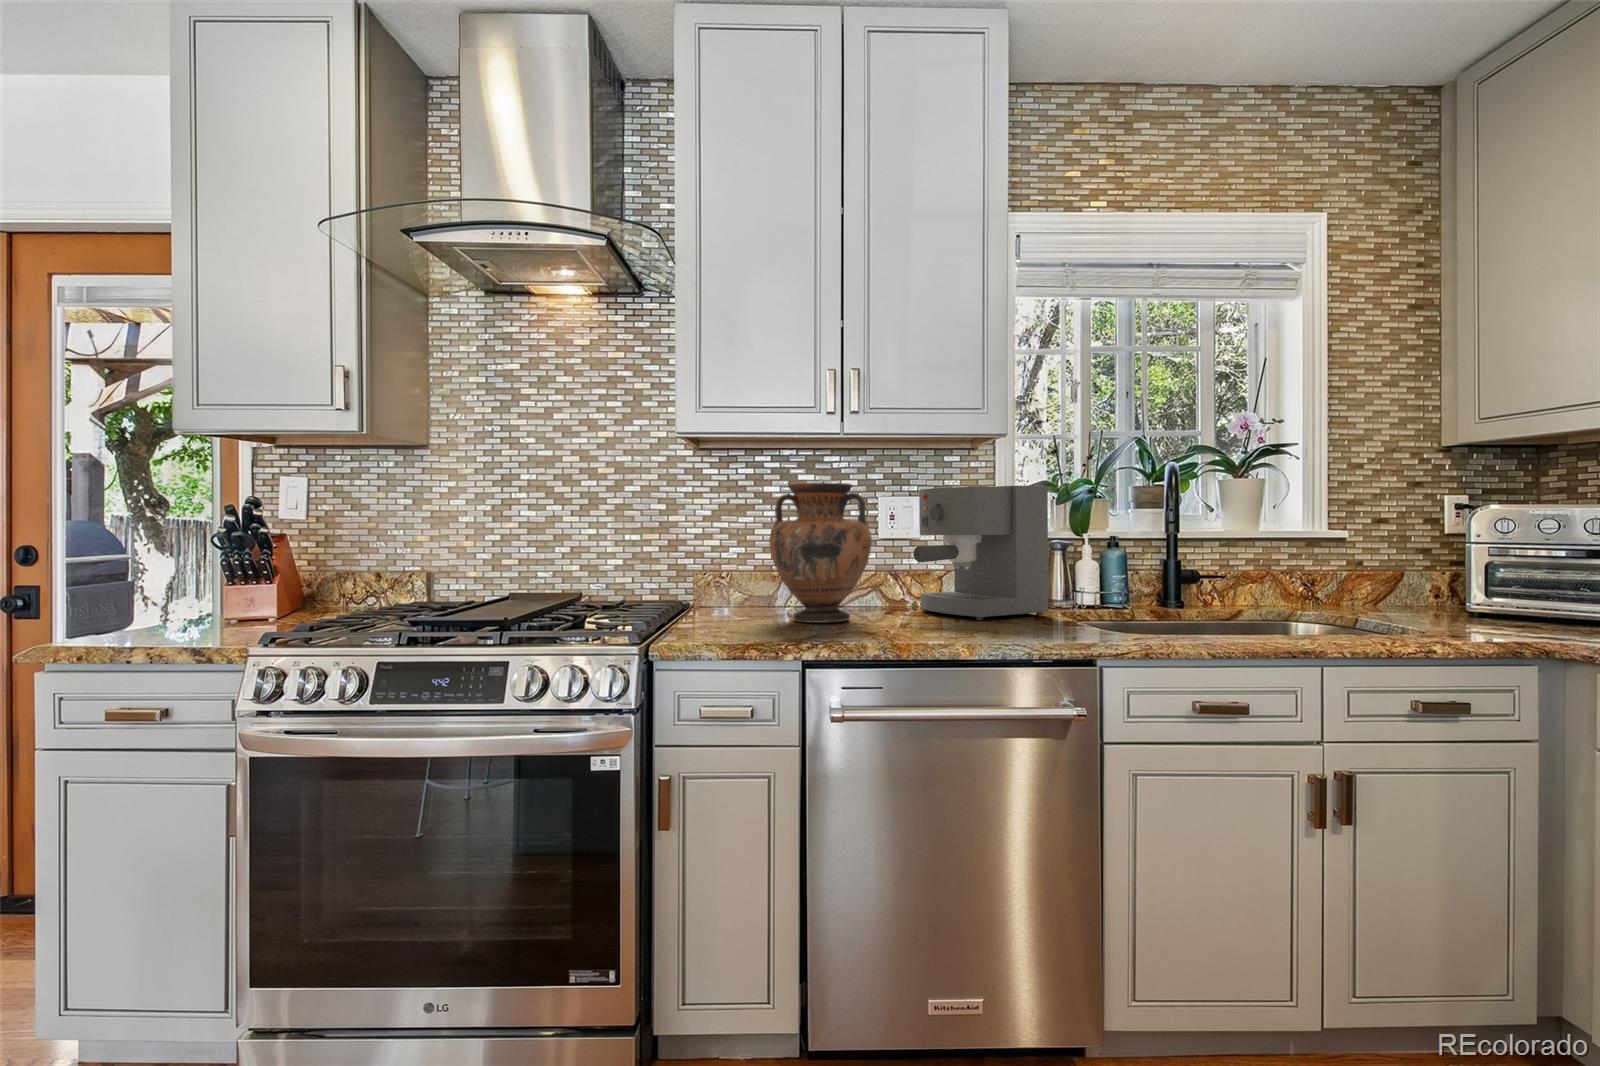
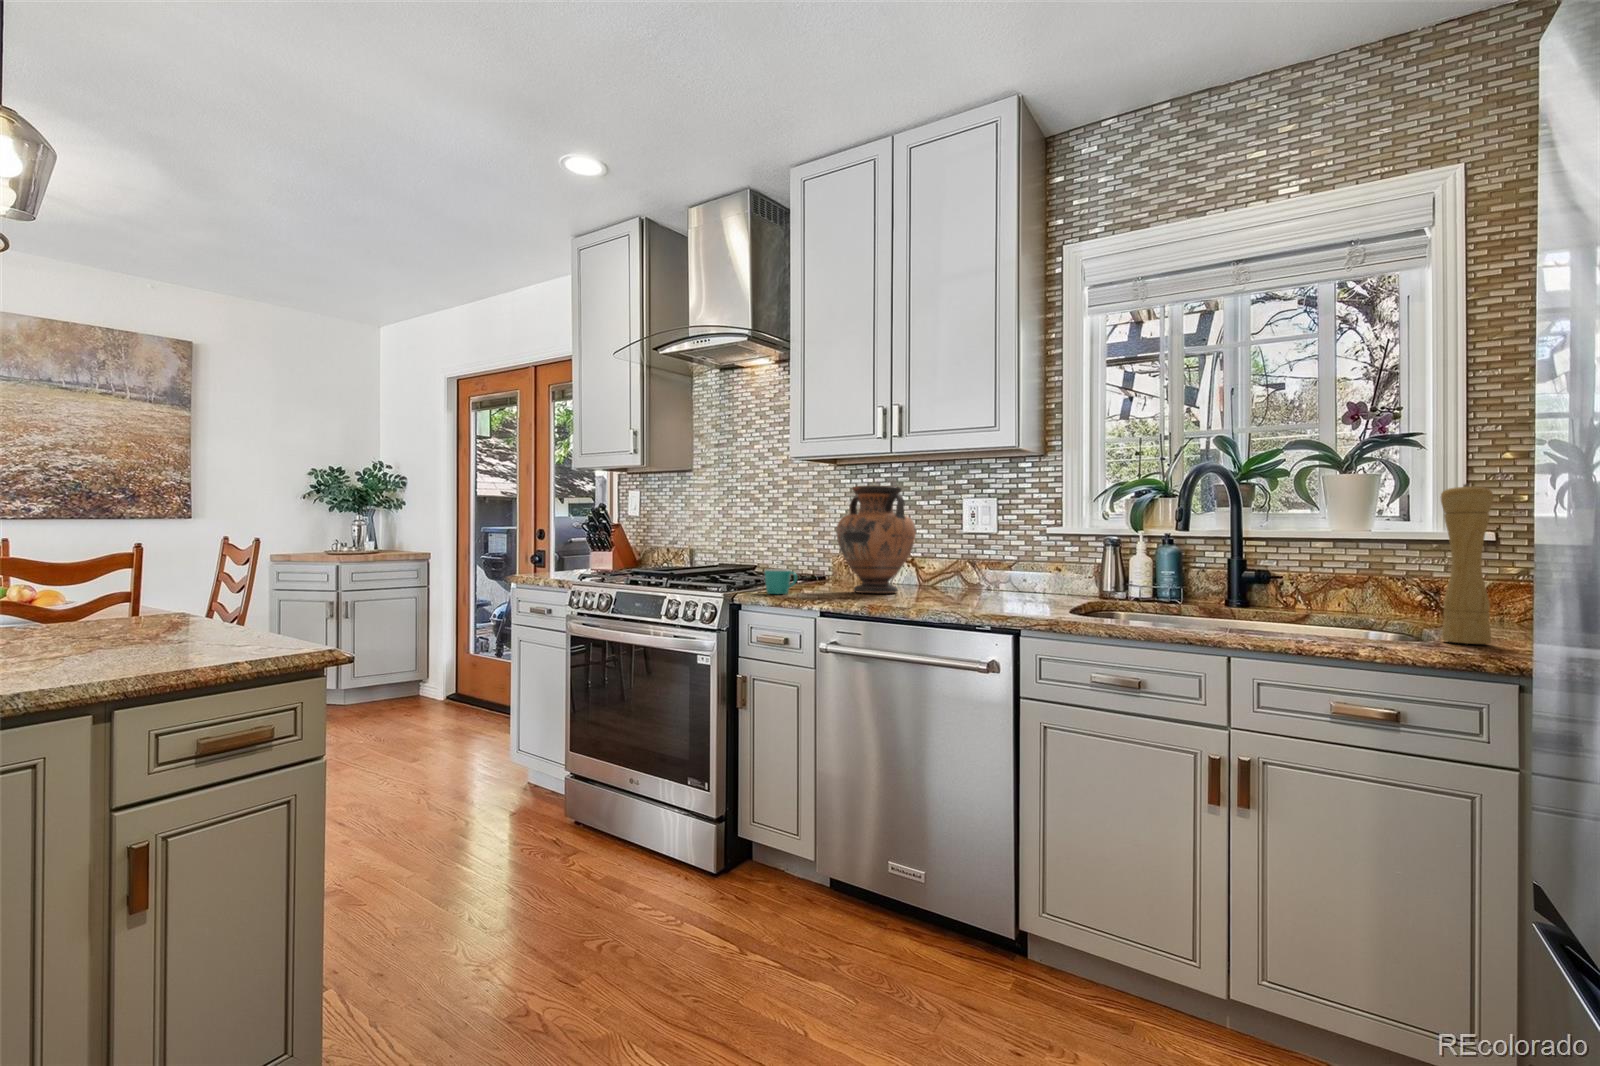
coffee maker: present [913,486,1048,620] -> none [941,485,1073,601]
pepper mill: none [1447,501,1491,636] -> present [1440,484,1493,644]
mug: none [713,599,766,636] -> present [764,569,797,594]

